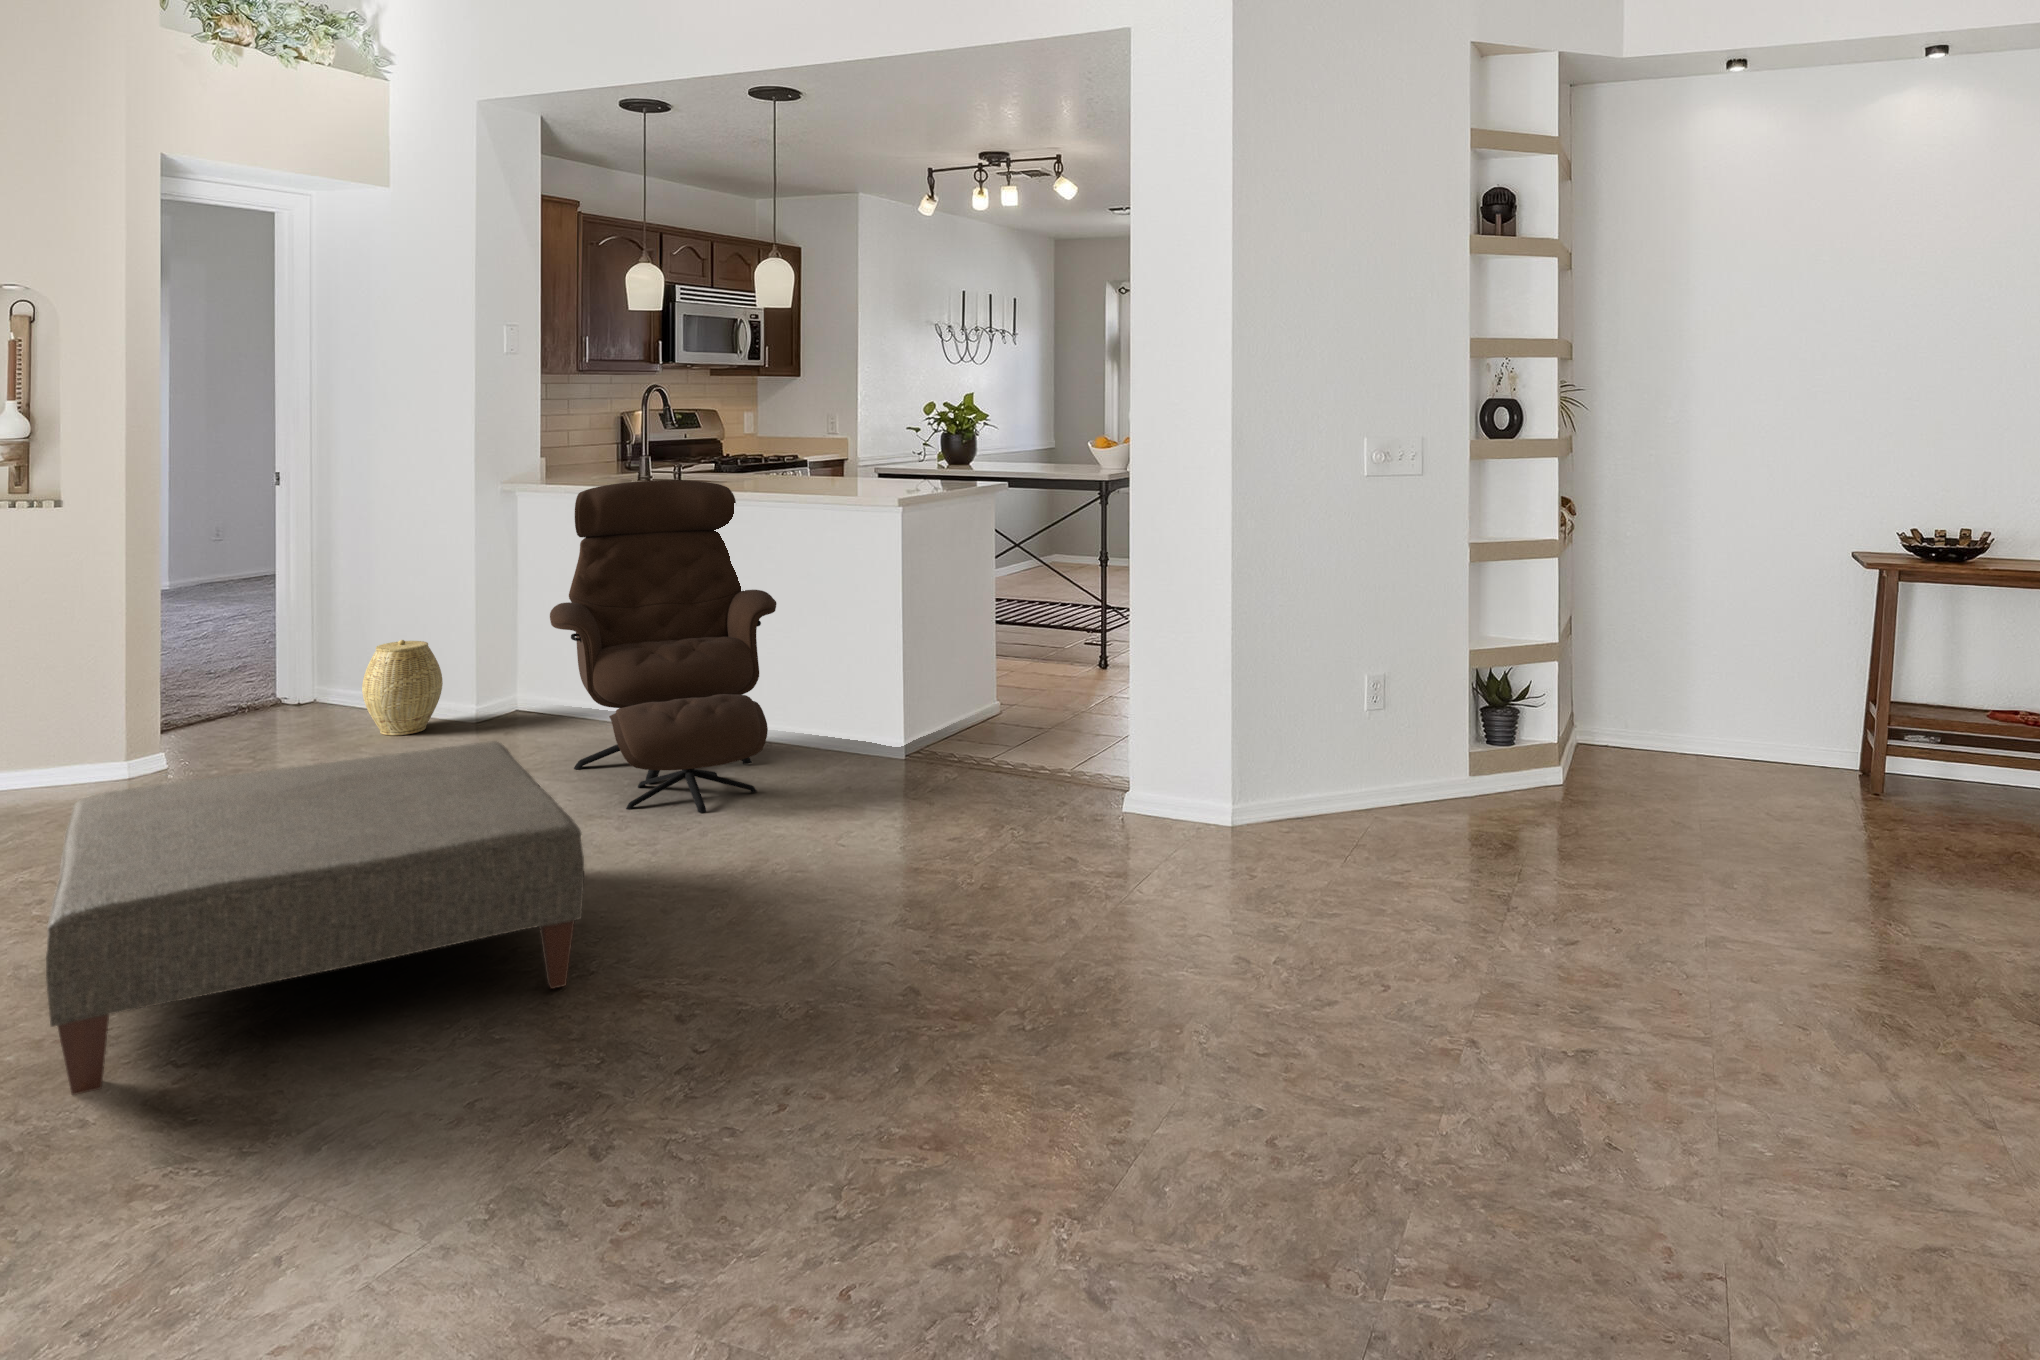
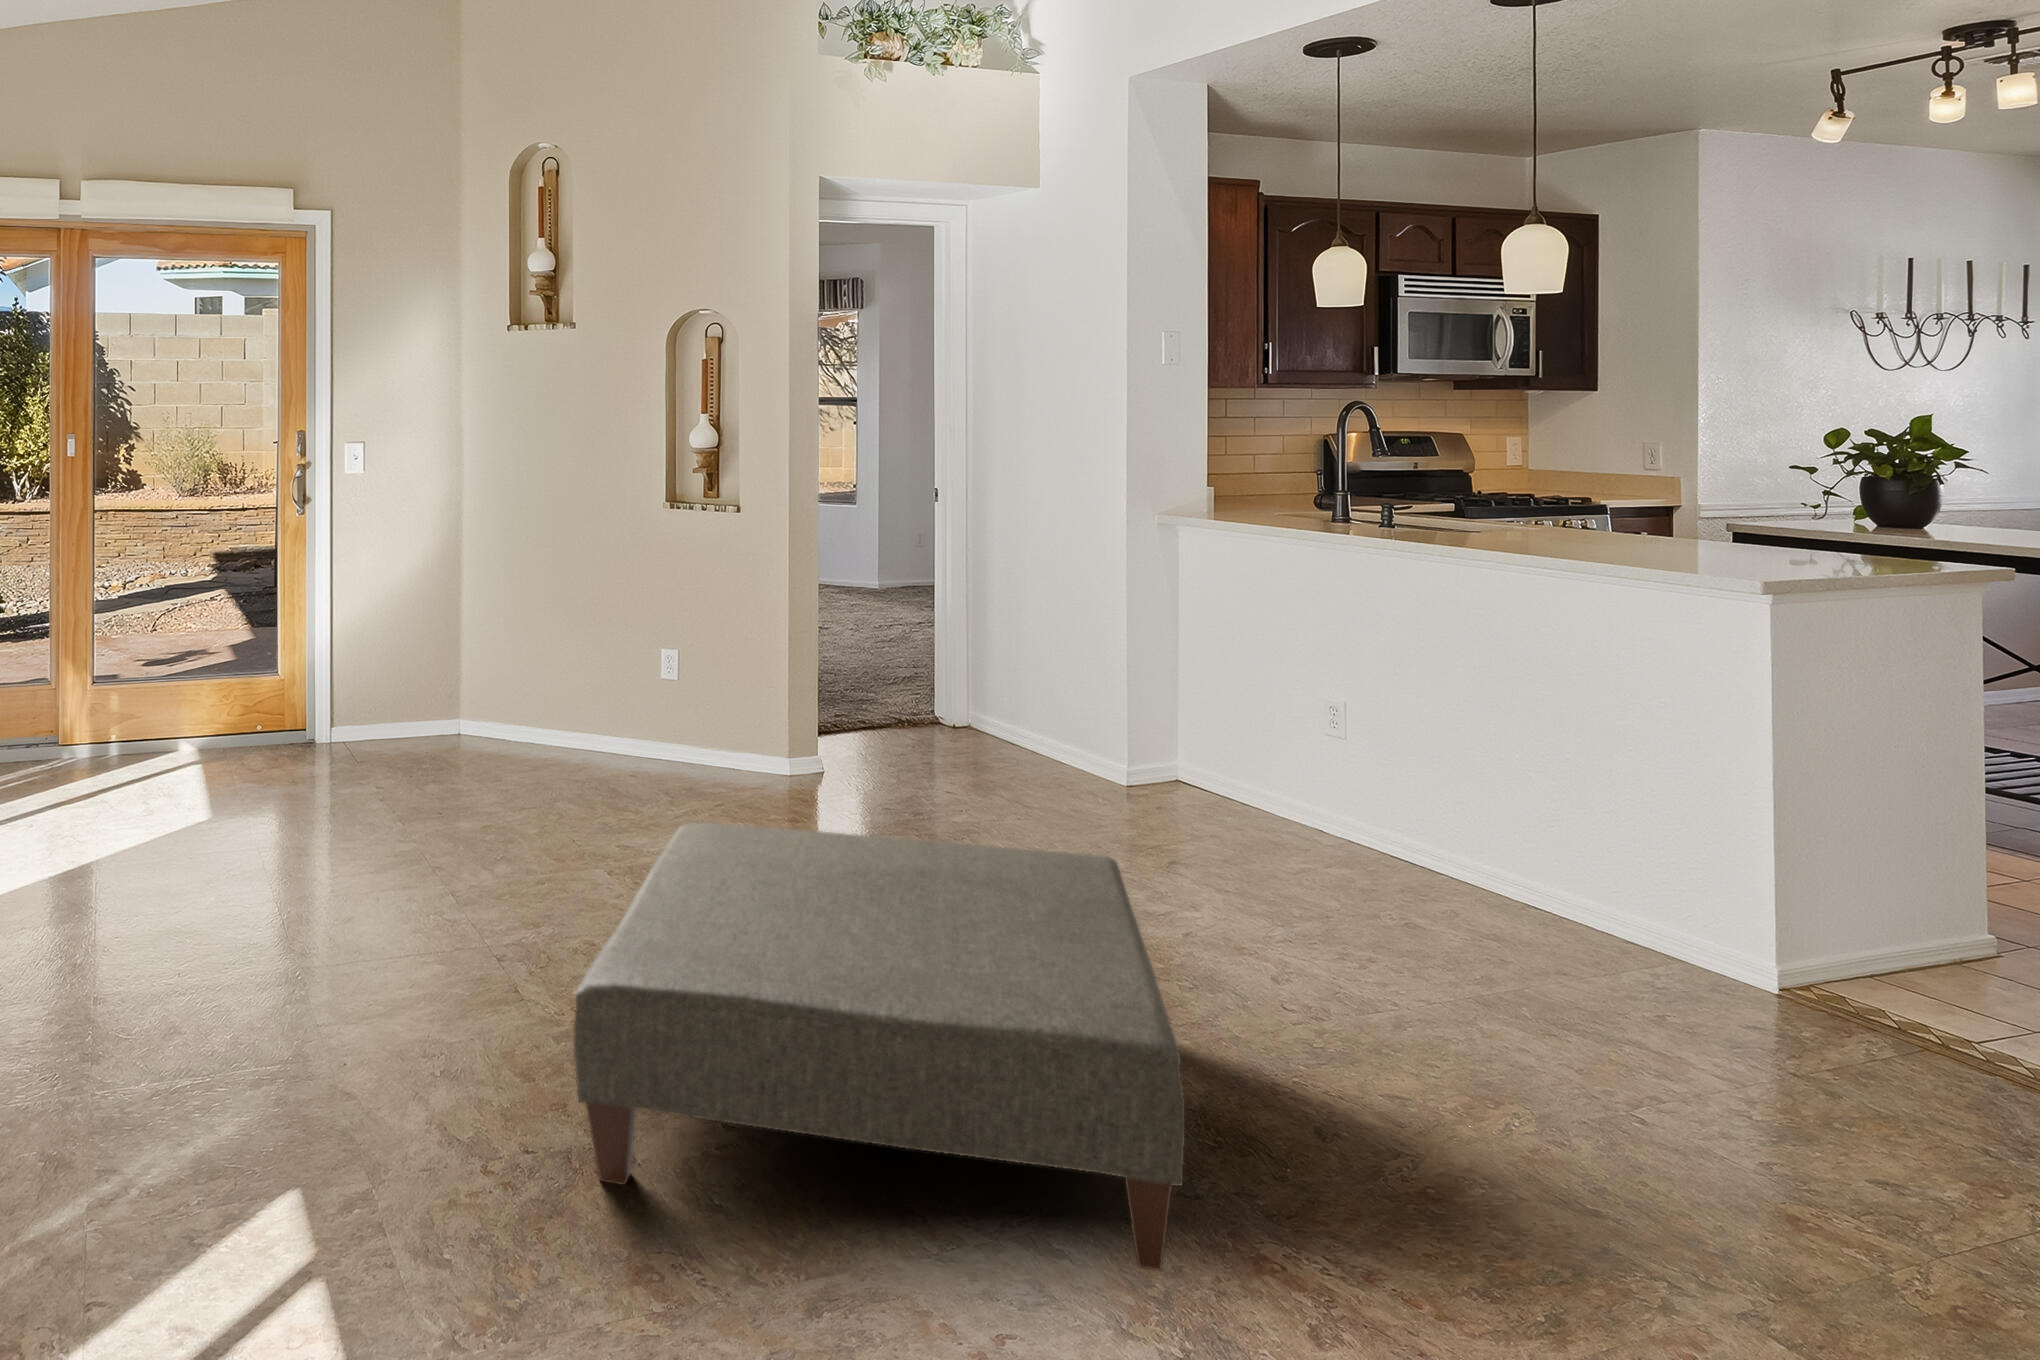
lounge chair: present [550,480,777,813] -> none [1209,529,1547,1012]
woven basket: present [362,640,443,735] -> none [1012,680,1097,786]

